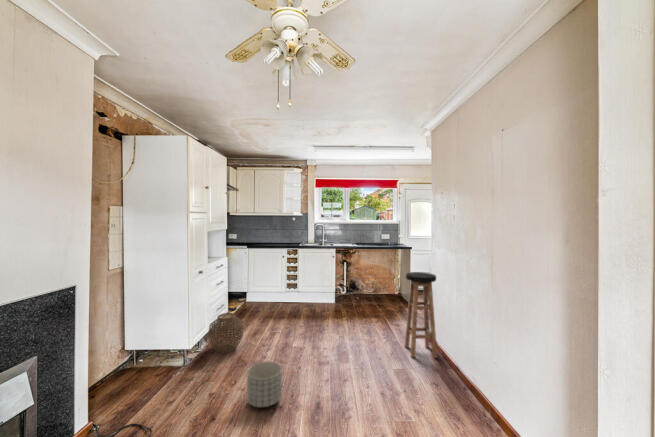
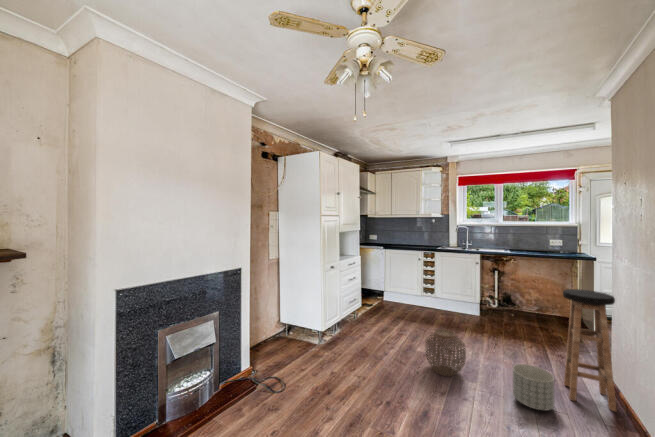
woven basket: present [209,313,243,353] -> present [426,329,466,376]
planter: present [247,361,282,407] -> present [513,364,554,410]

